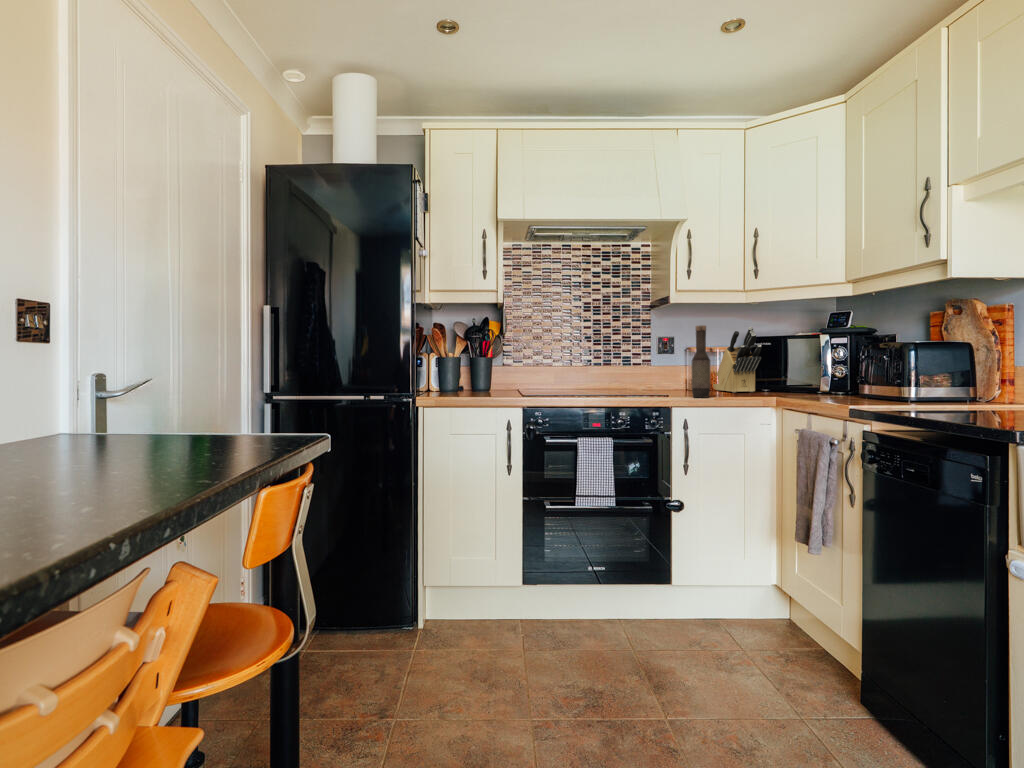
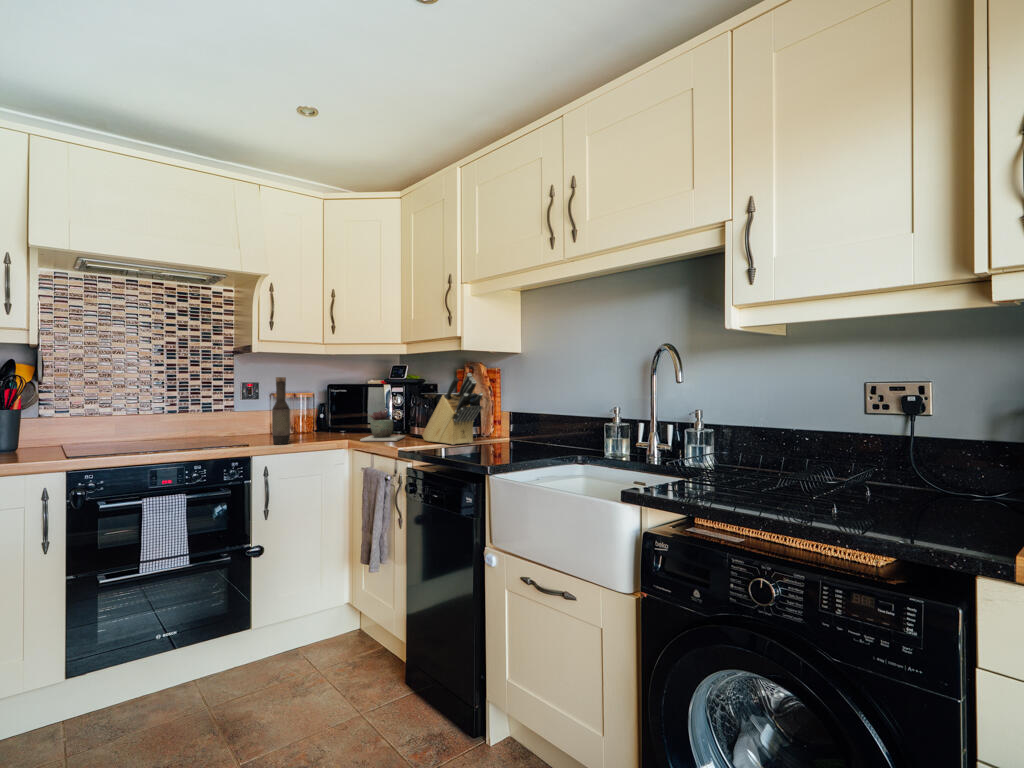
knife block: present [713,327,762,393] -> present [422,373,483,445]
succulent plant: none [792,363,851,400] -> present [360,411,405,441]

